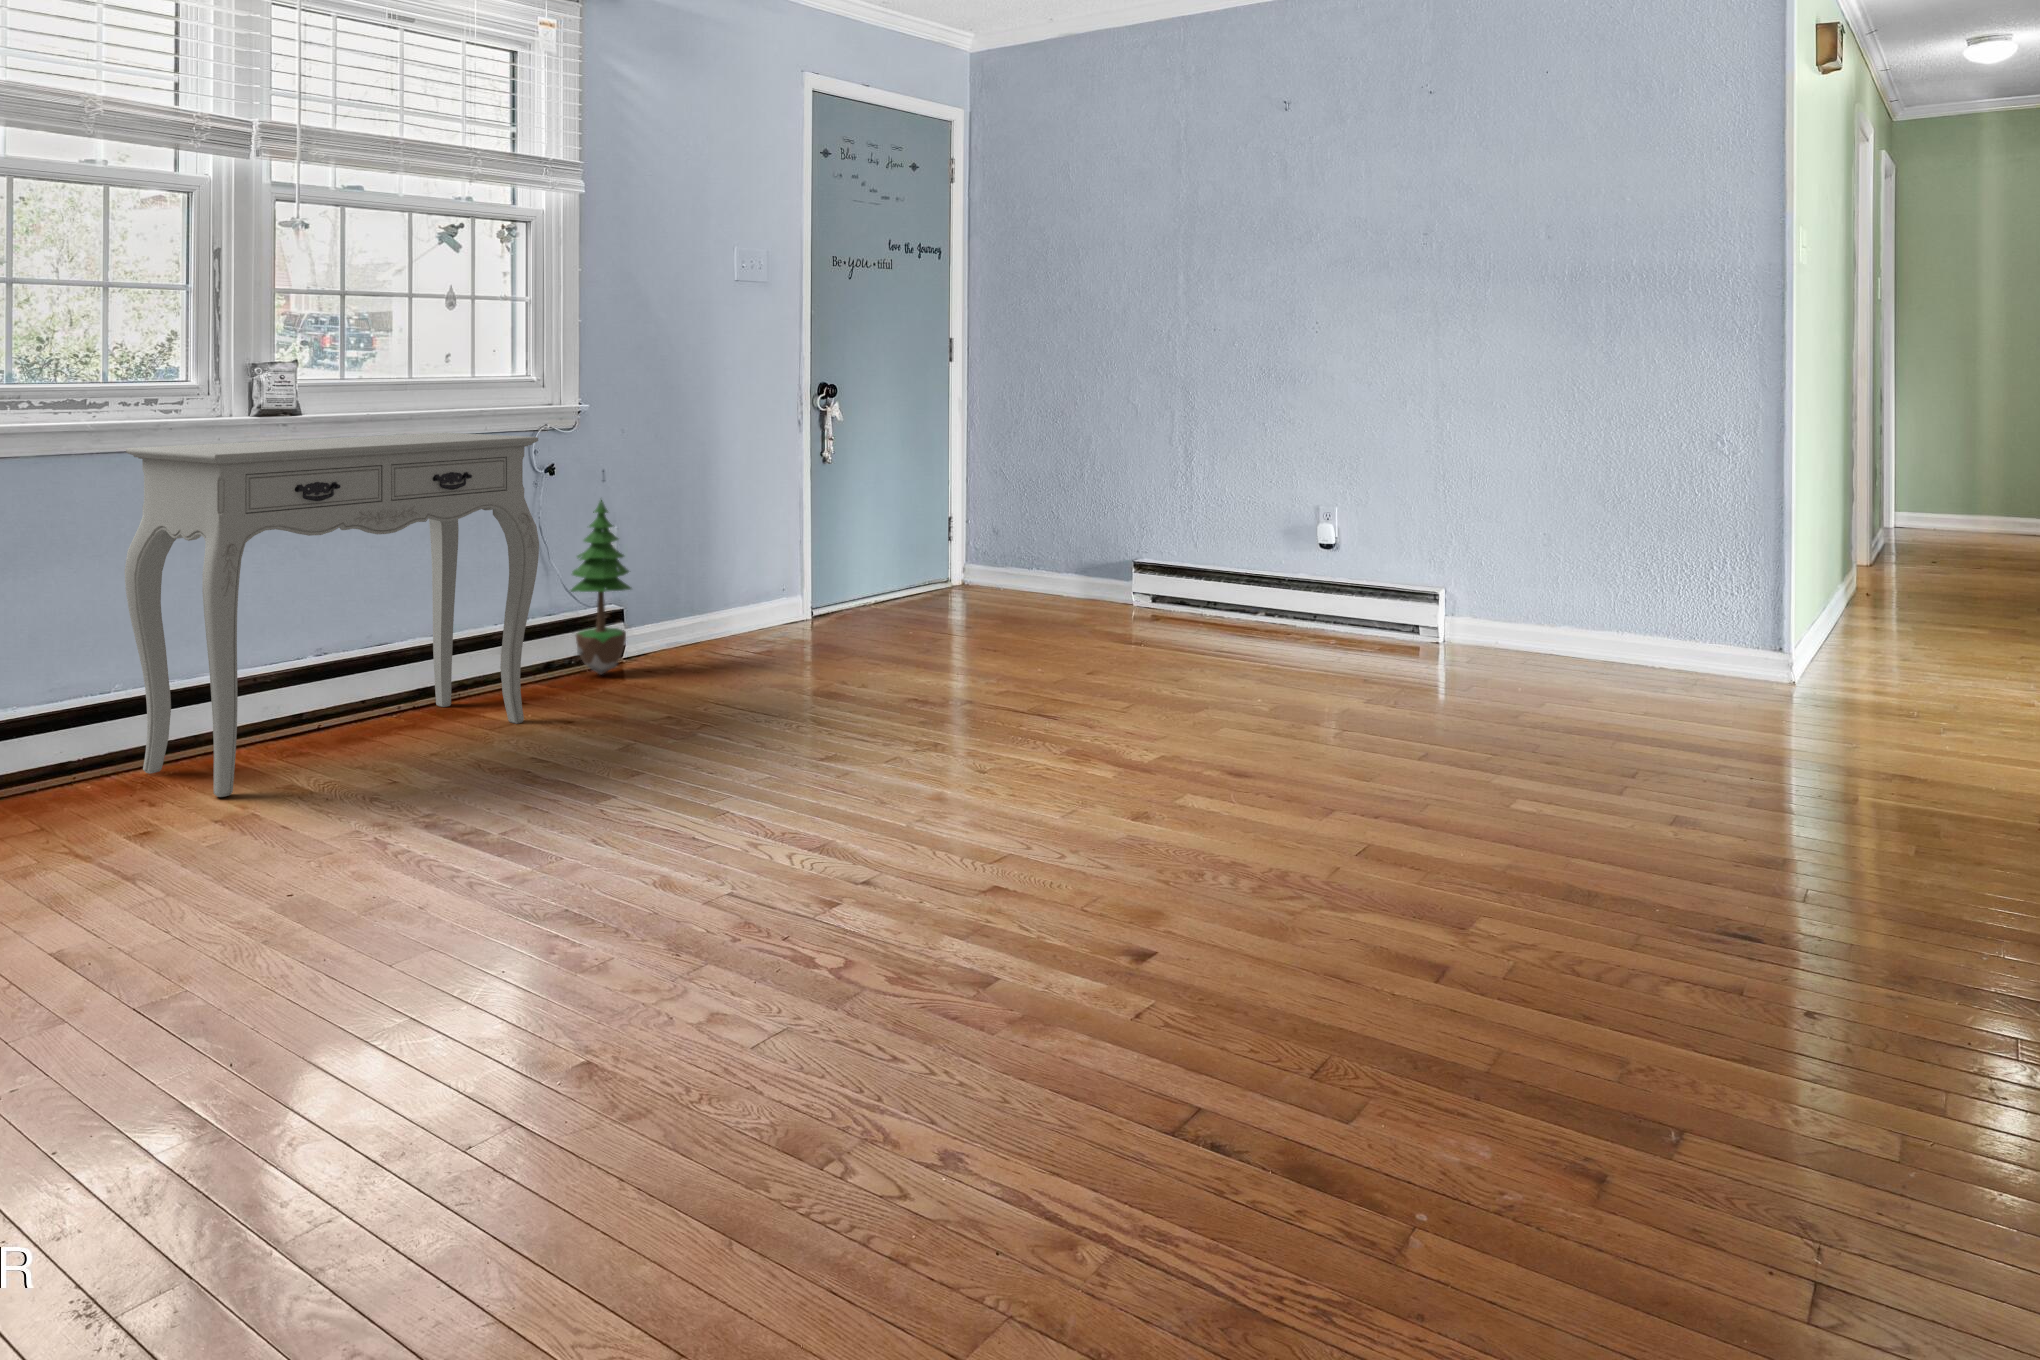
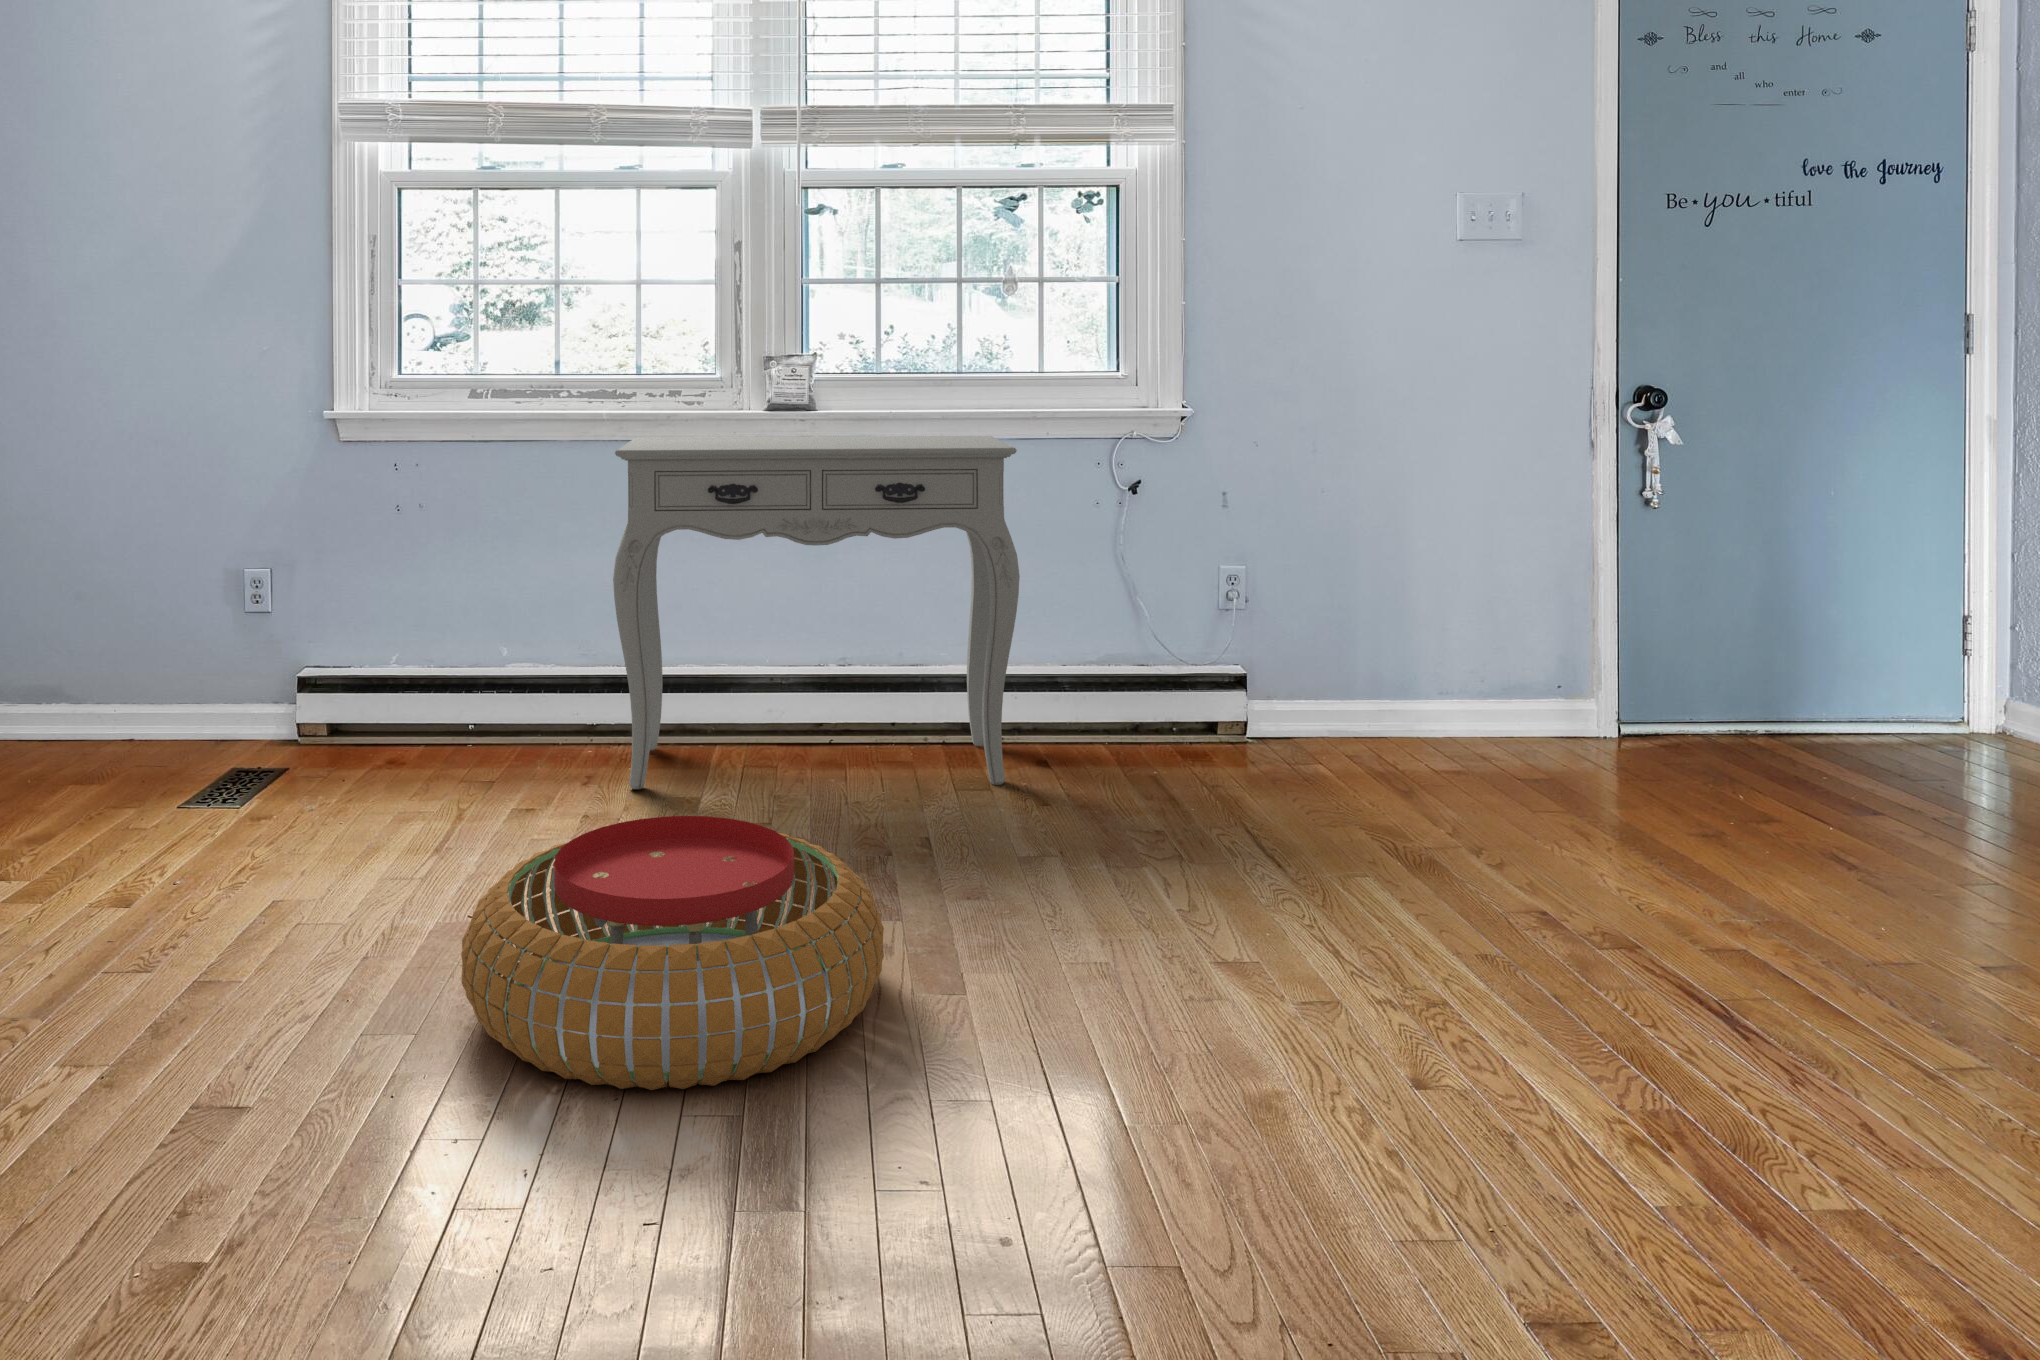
potted tree: present [571,500,631,674] -> none [1152,525,1234,748]
pouf: none [441,730,786,929] -> present [461,816,884,1090]

